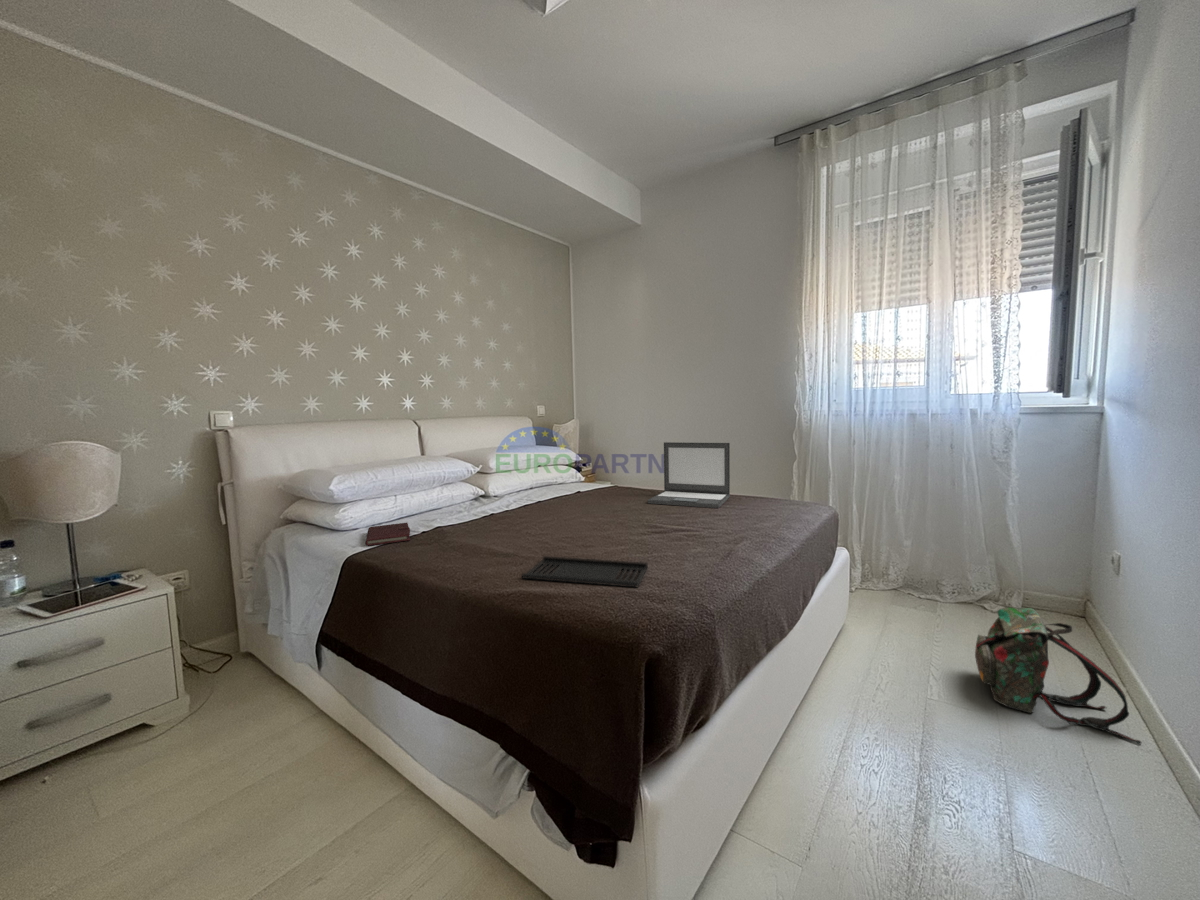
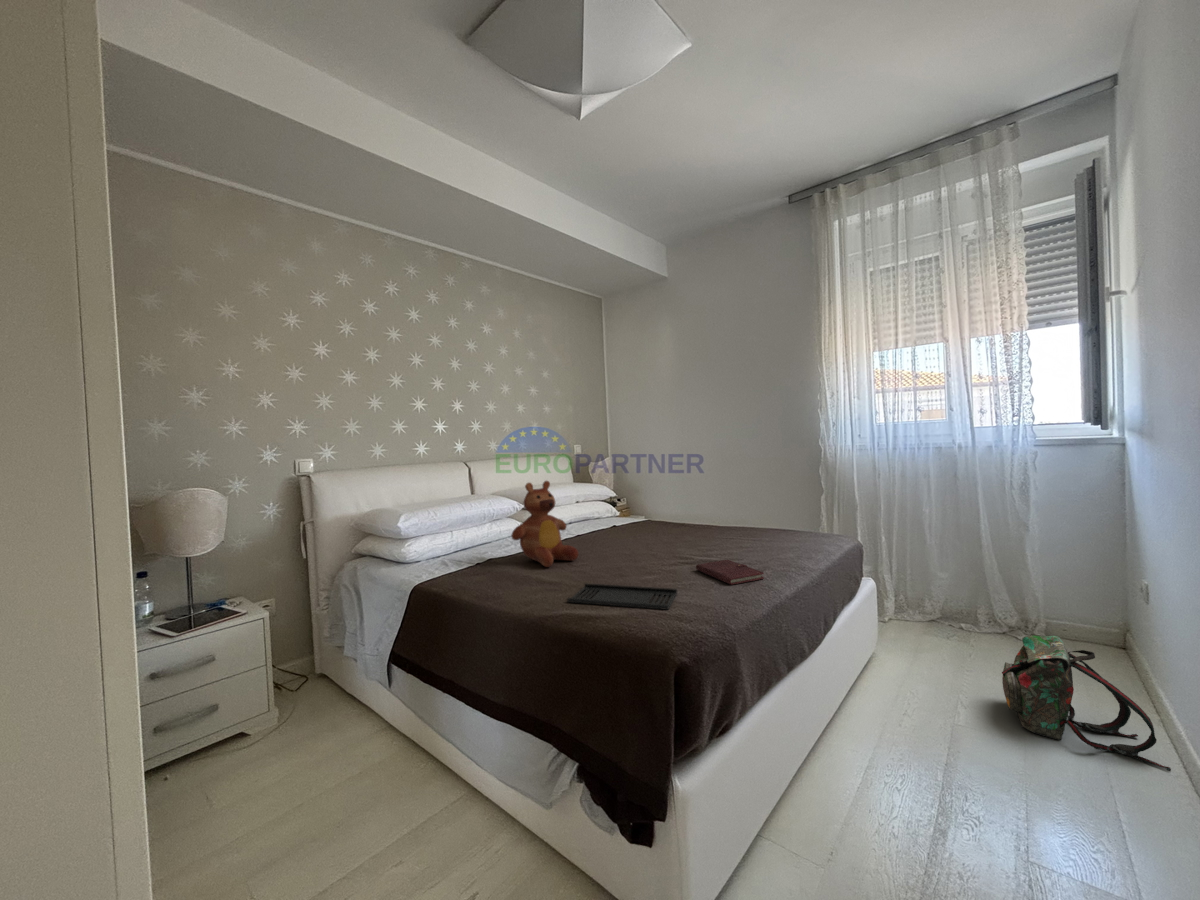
teddy bear: none [462,441,538,537] -> present [512,481,578,567]
laptop: present [648,442,730,508] -> none [678,478,757,540]
notebook: present [366,523,410,546] -> present [696,560,764,585]

